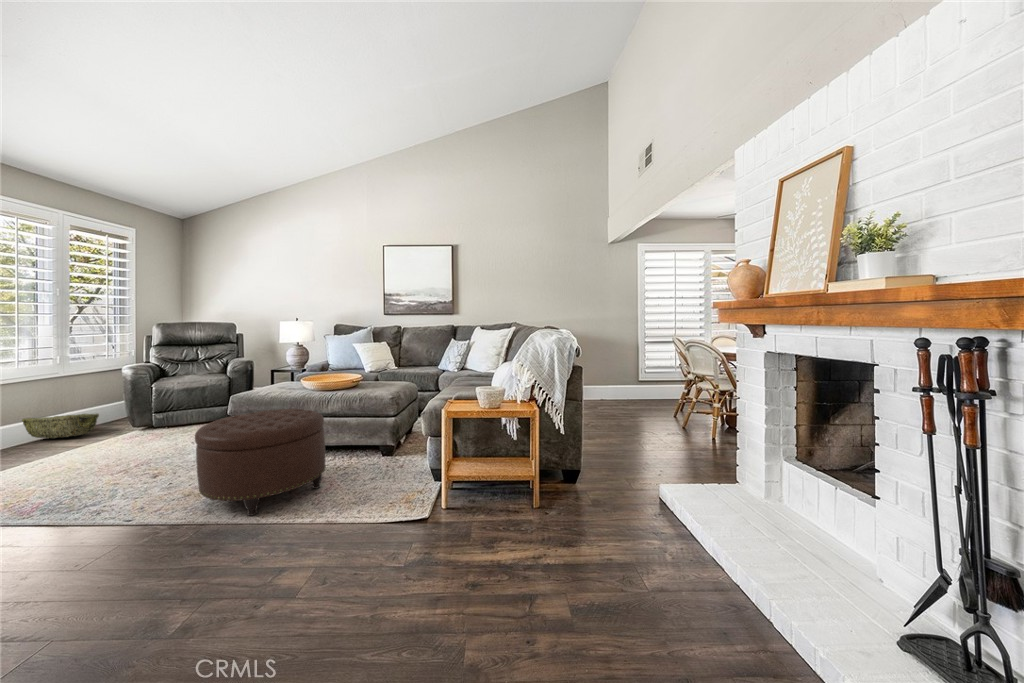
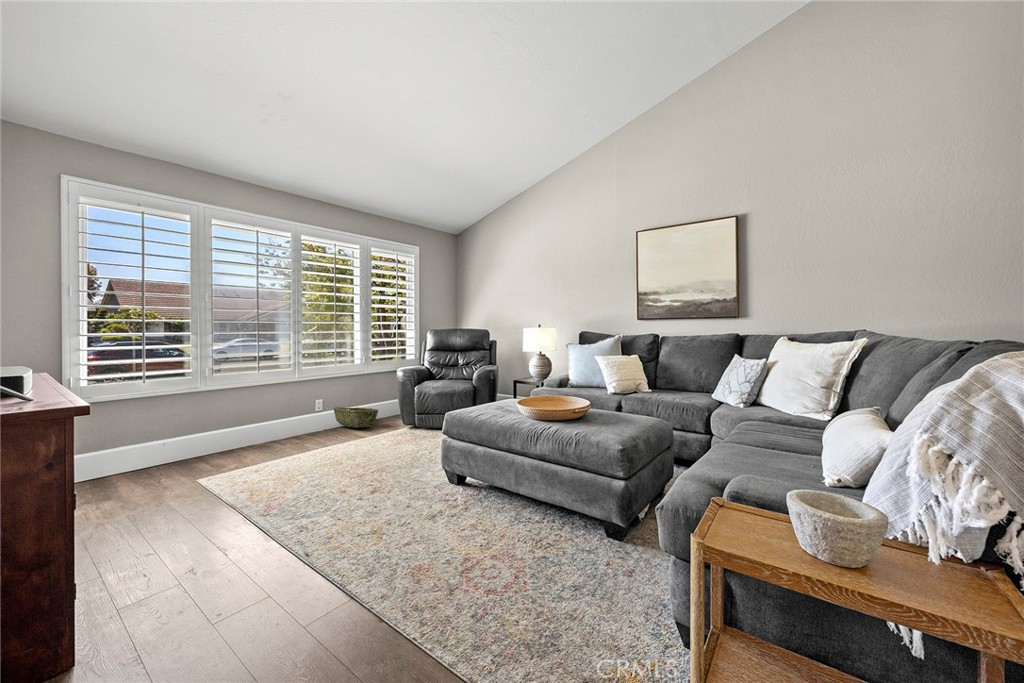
ottoman: present [195,409,326,516] -> none [360,443,515,605]

